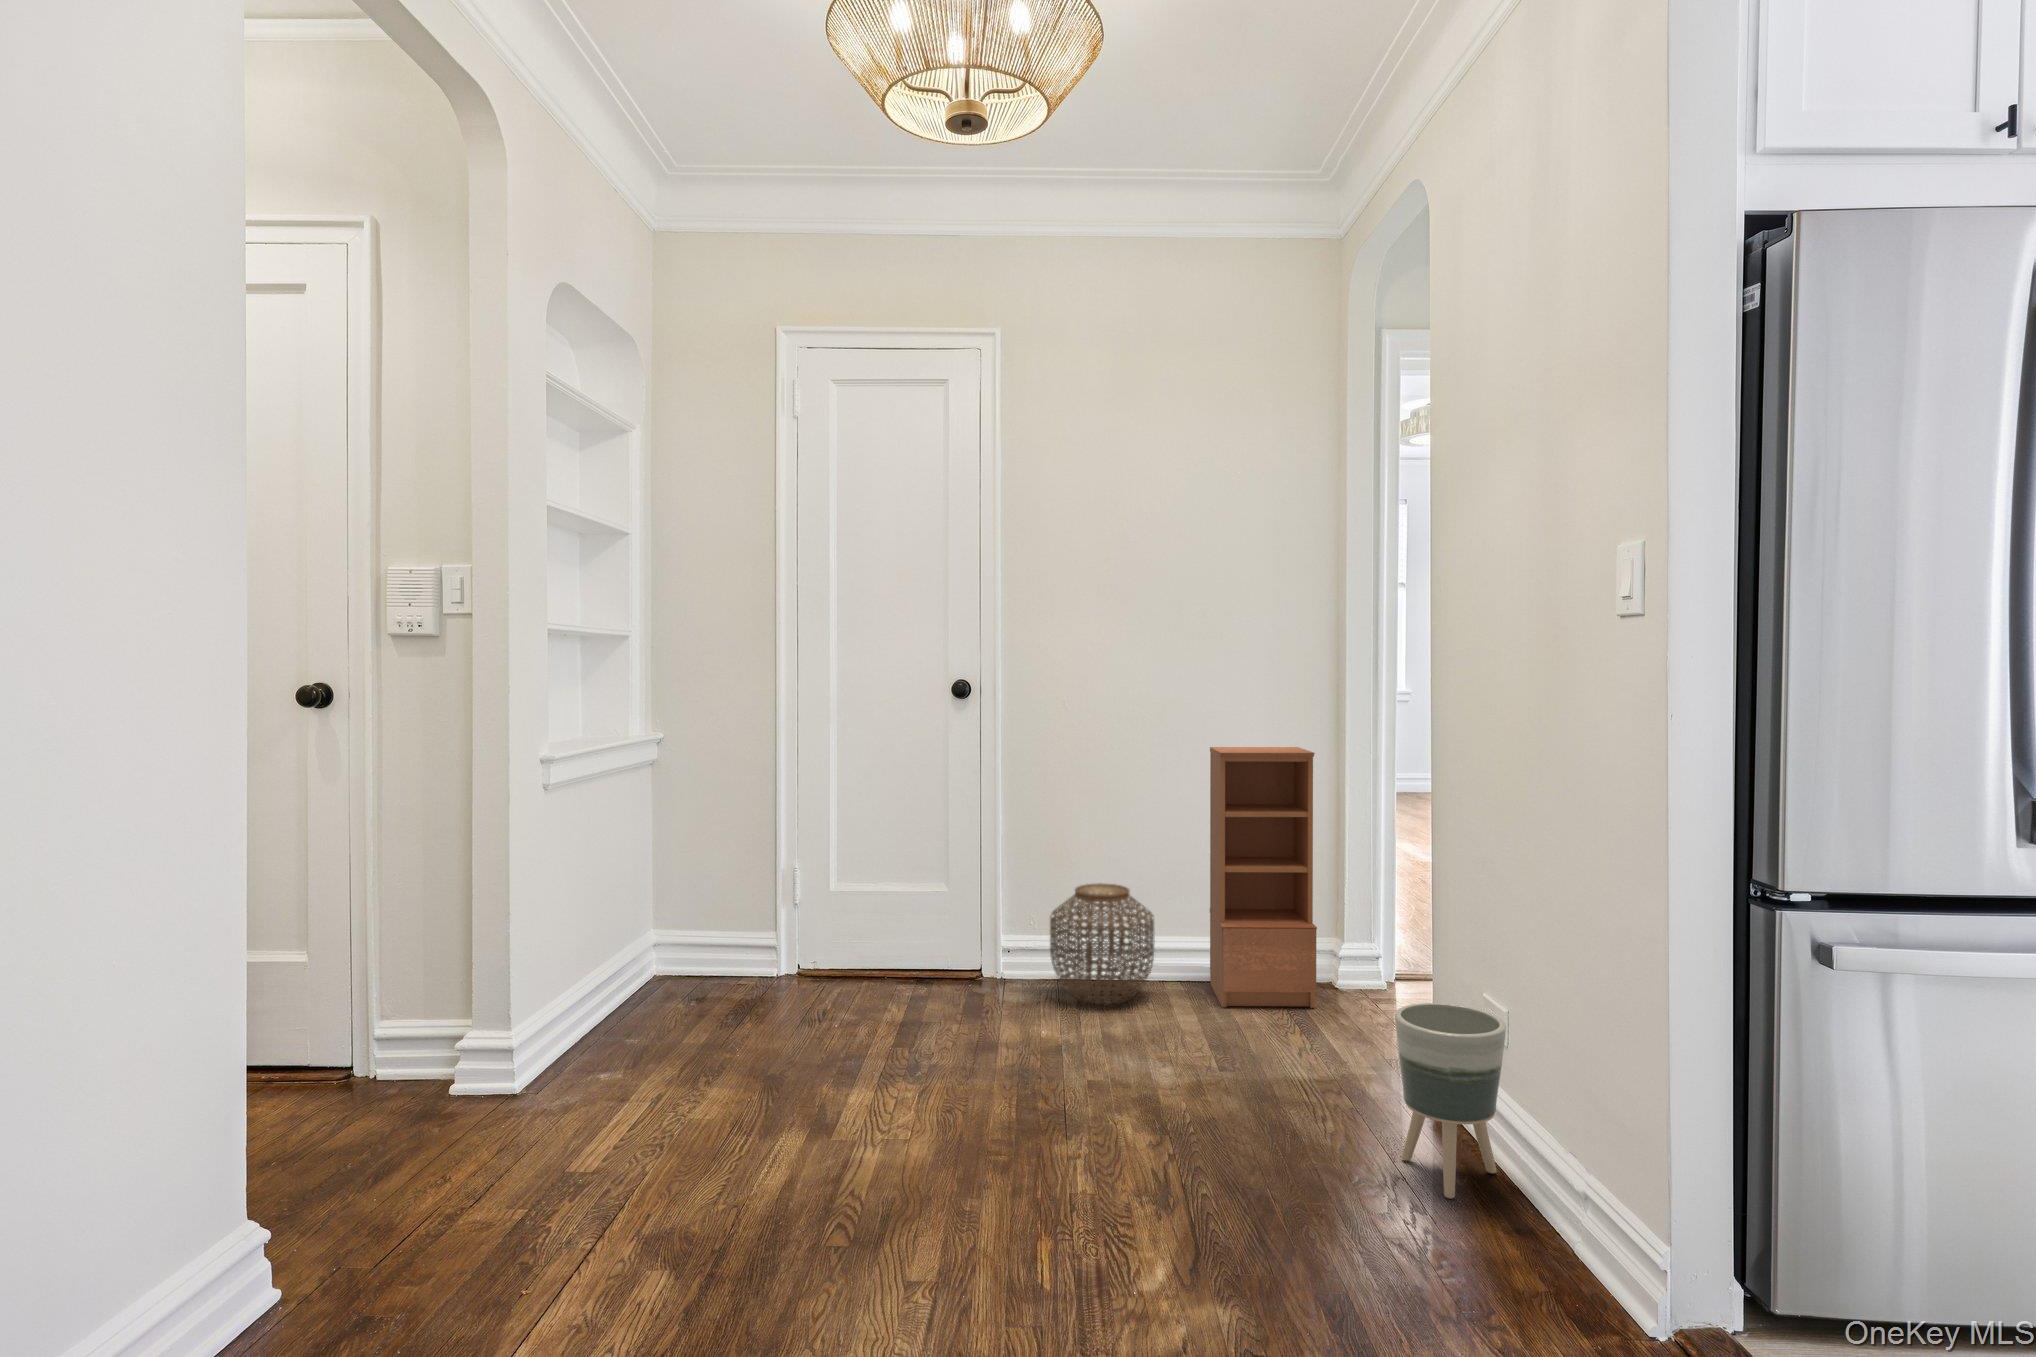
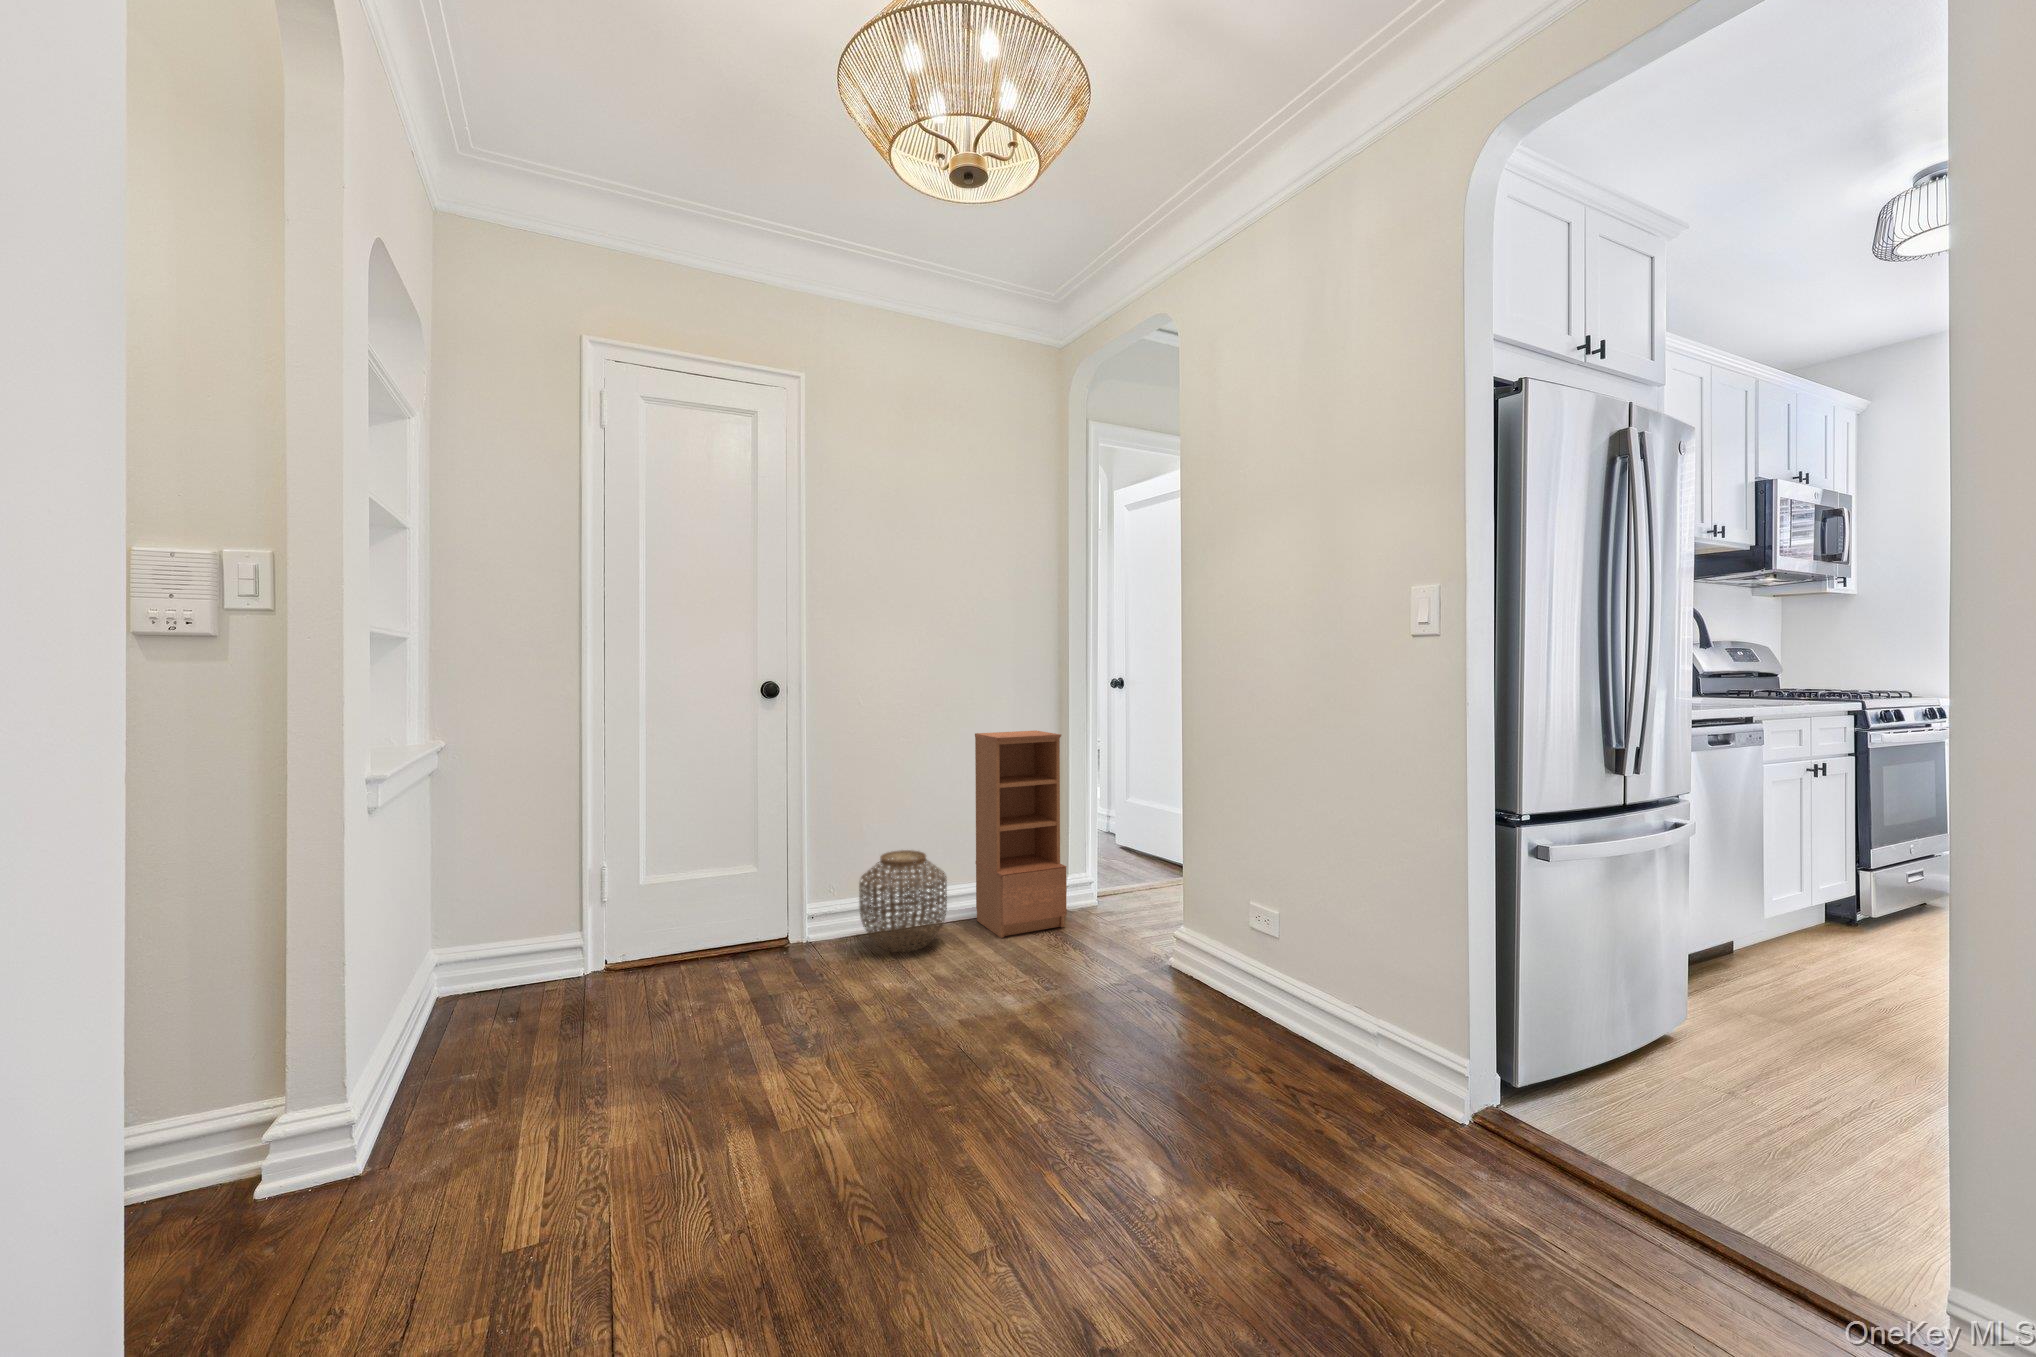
planter: present [1395,1003,1506,1198] -> none [1221,914,1300,1056]

